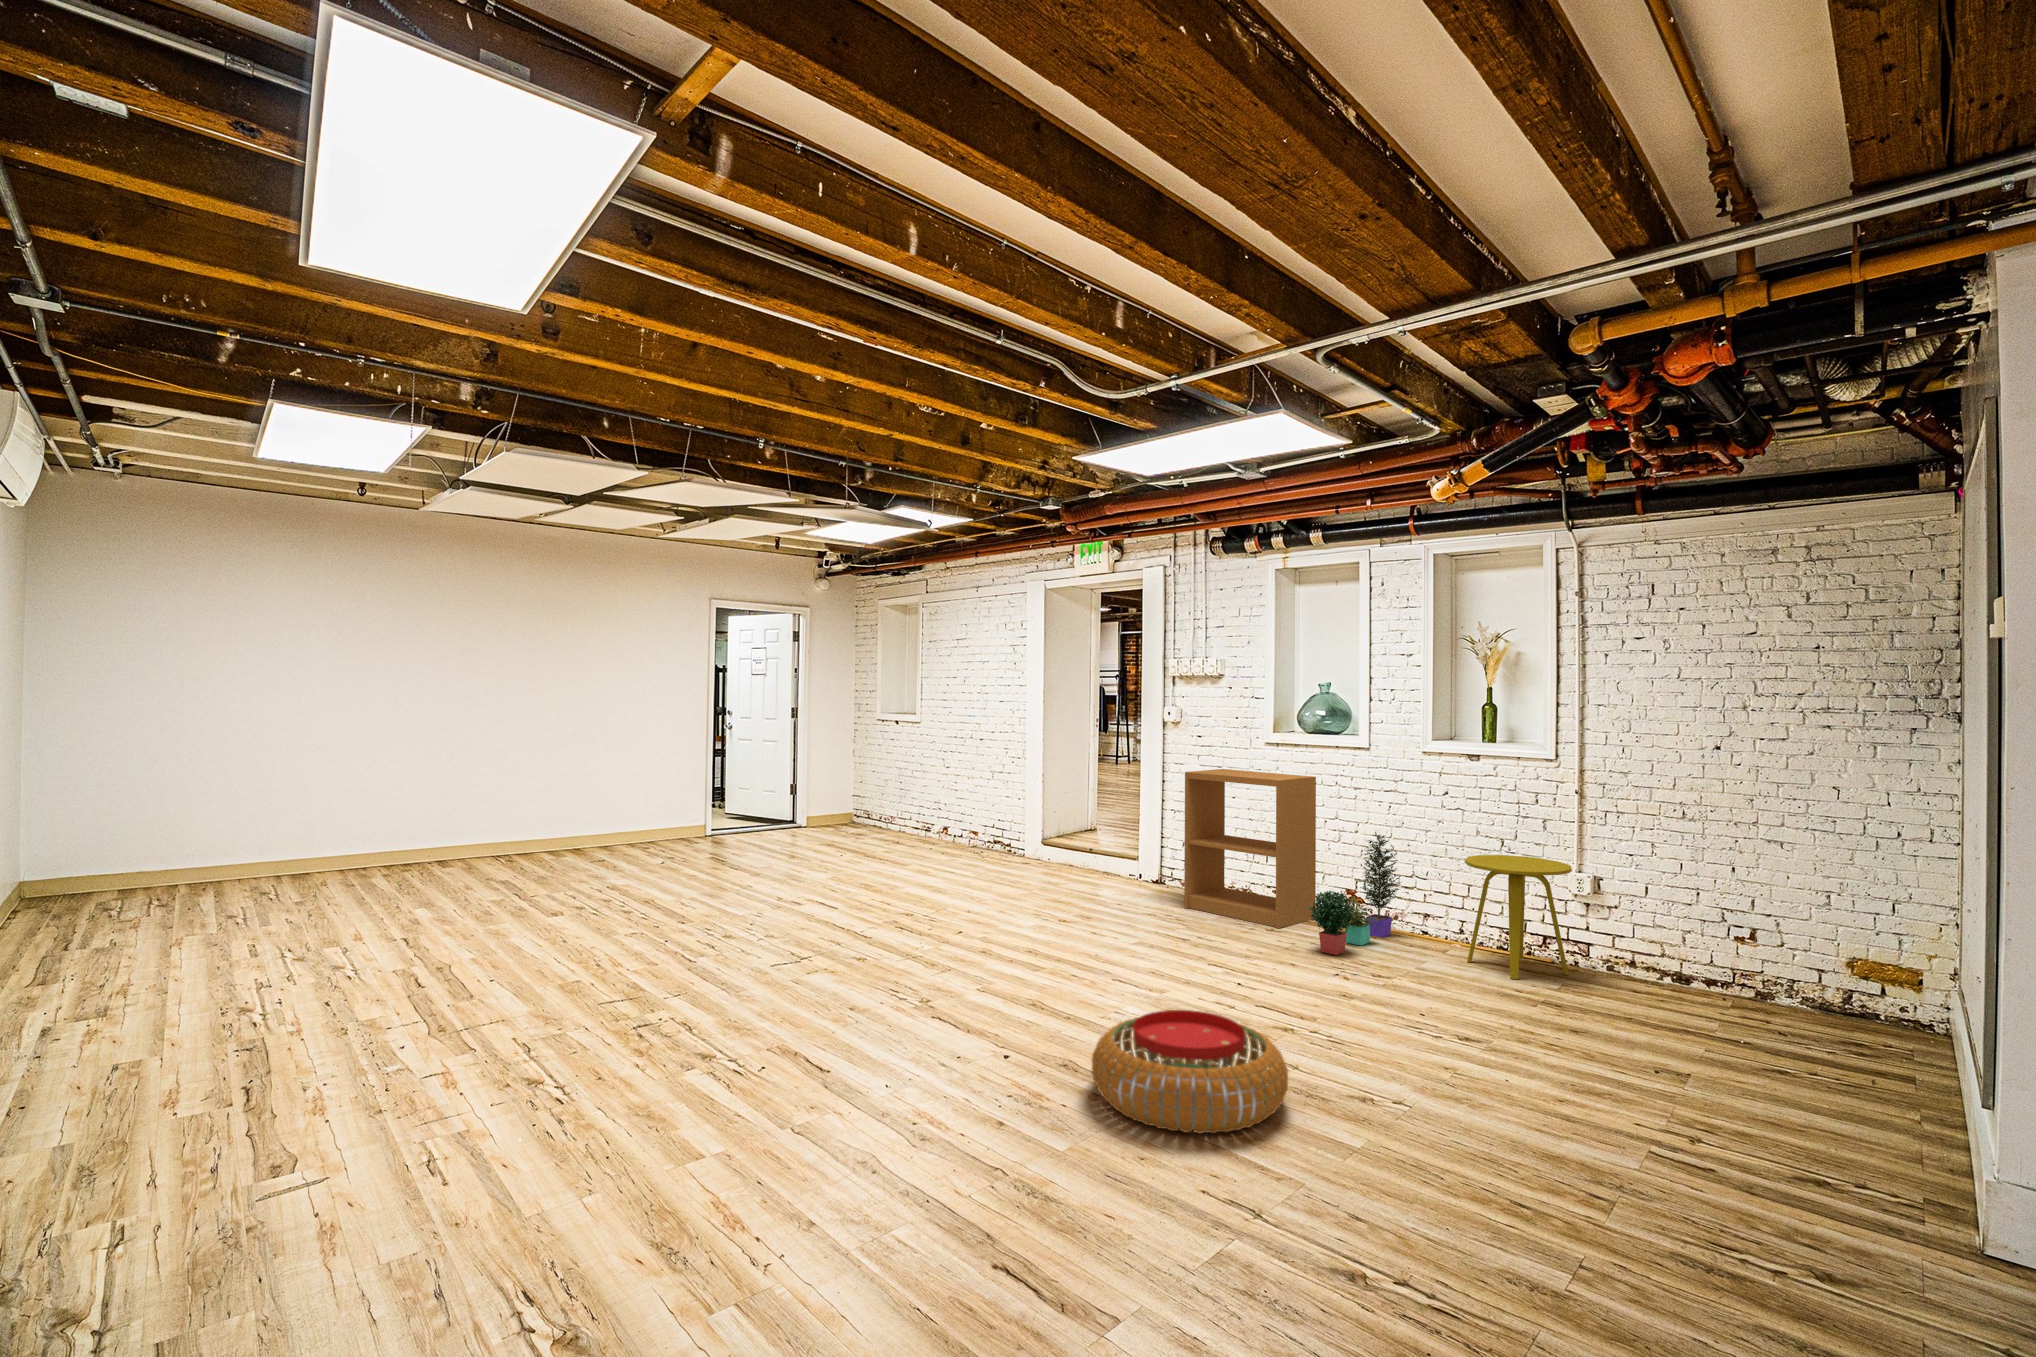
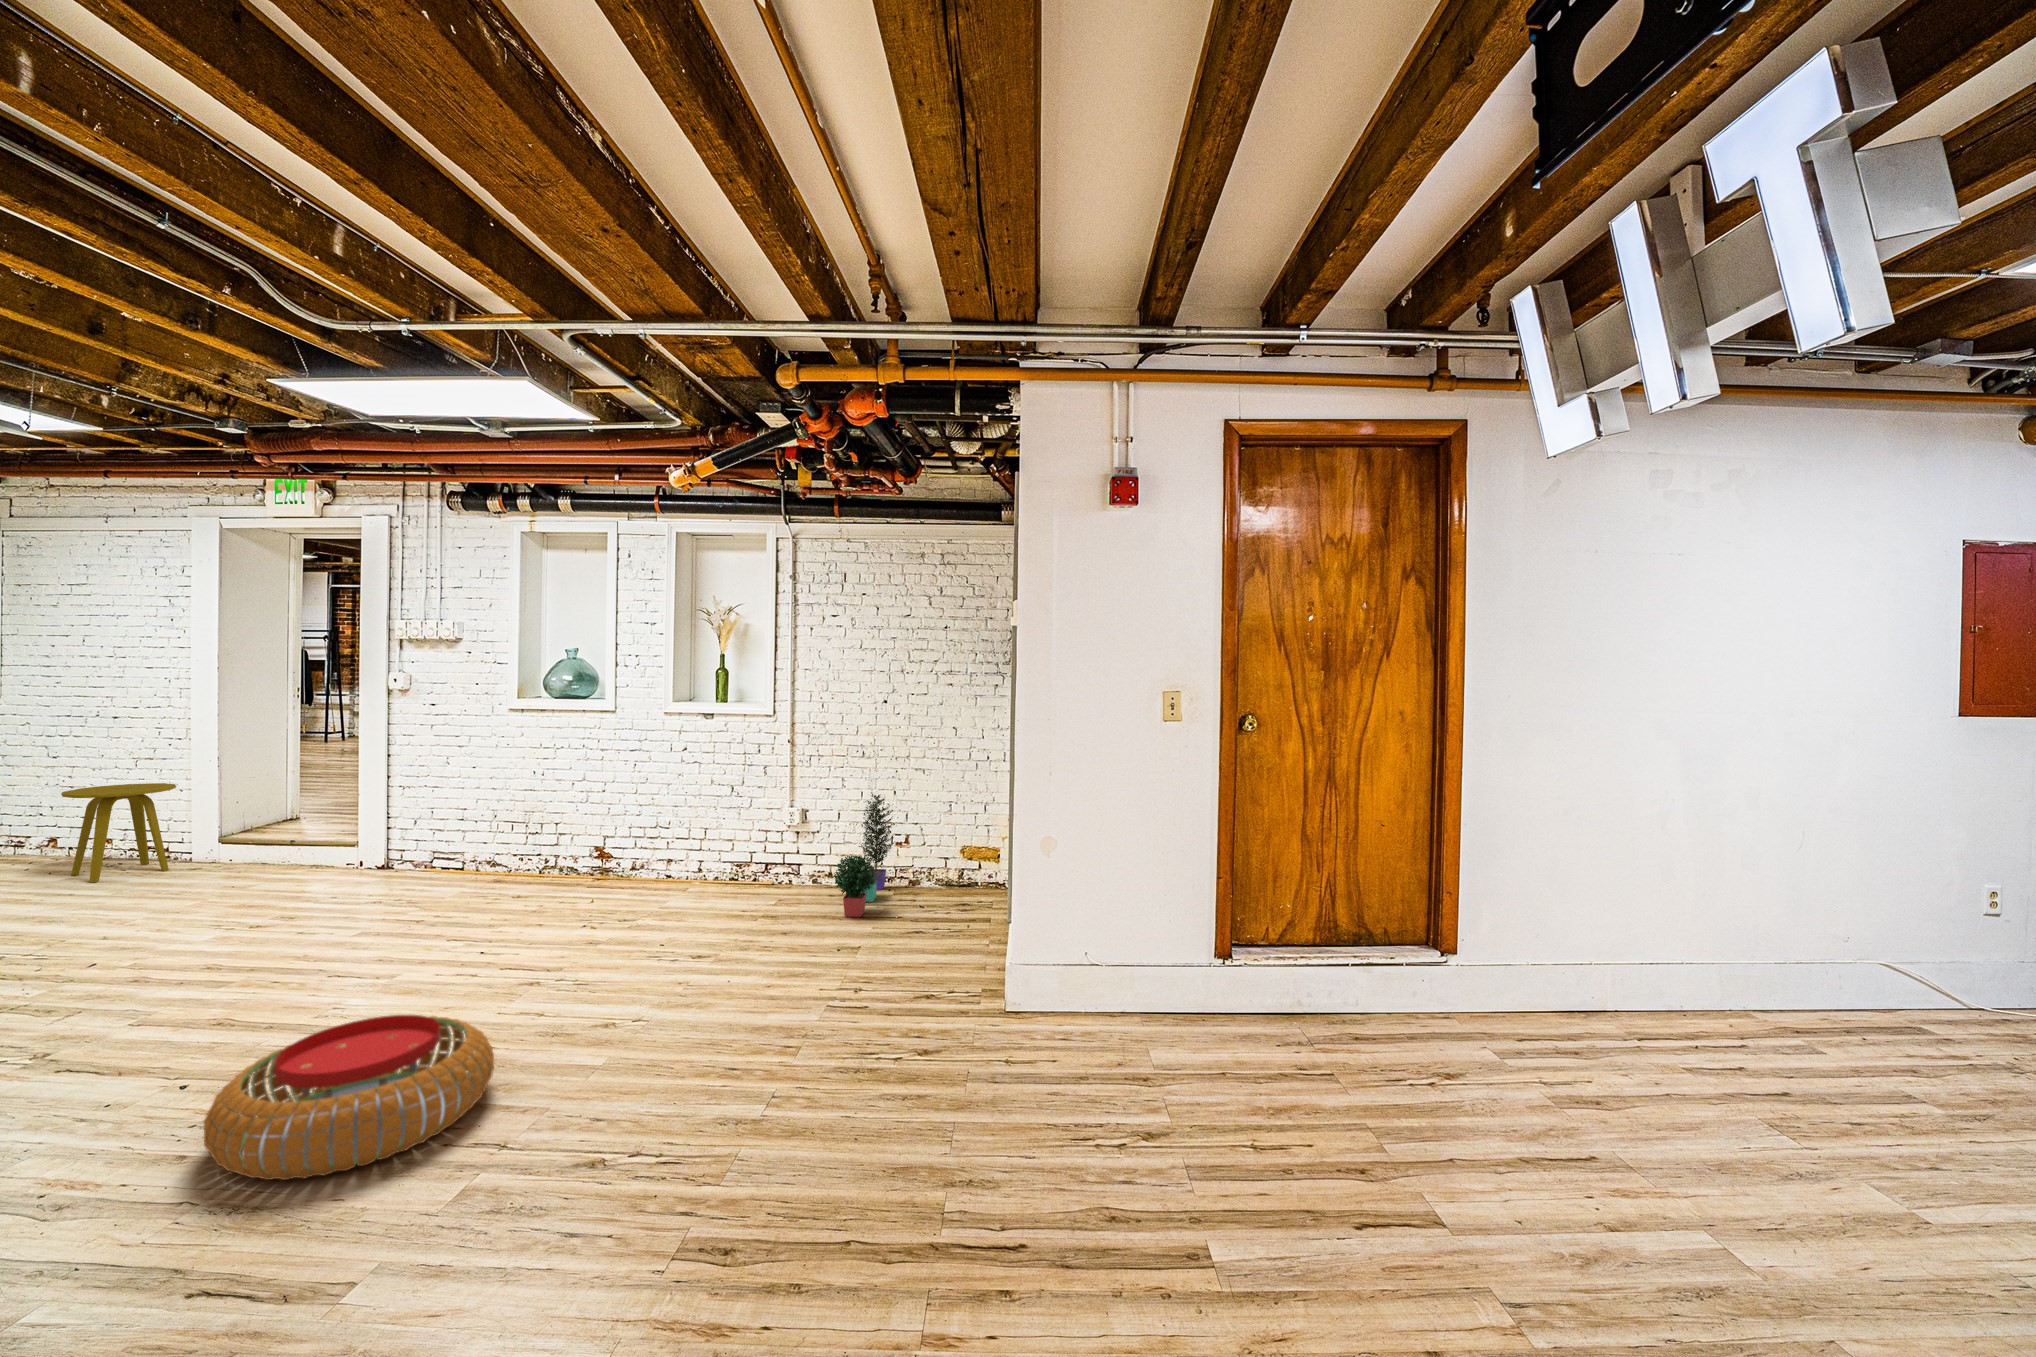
bookshelf: present [1184,769,1316,928] -> none [411,737,566,893]
potted plant: present [1309,832,1399,955] -> present [834,792,894,917]
side table: present [1464,855,1572,979] -> present [61,783,176,882]

